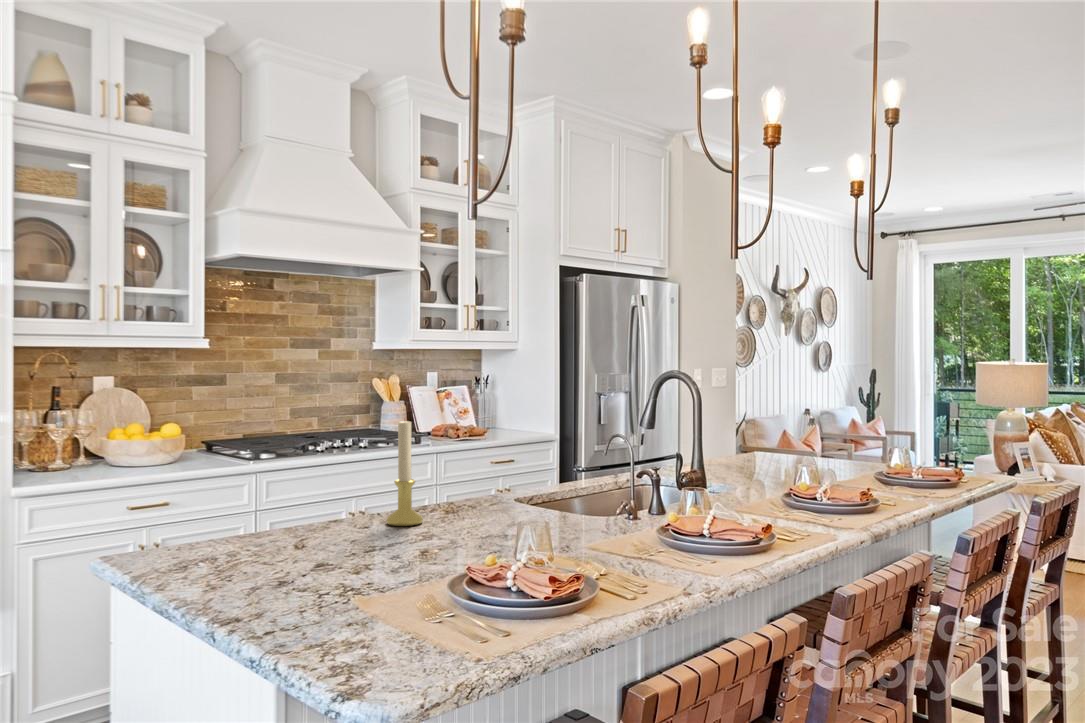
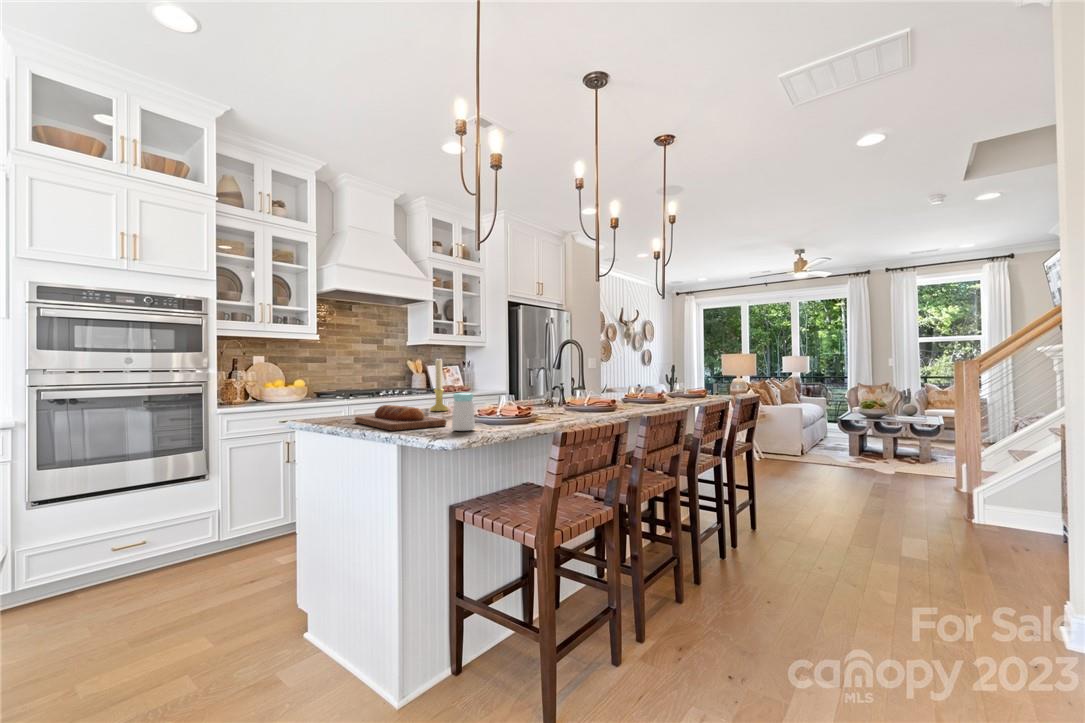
bread loaf: none [222,539,398,620] -> present [355,405,446,431]
salt shaker: none [401,544,452,633] -> present [452,393,475,431]

